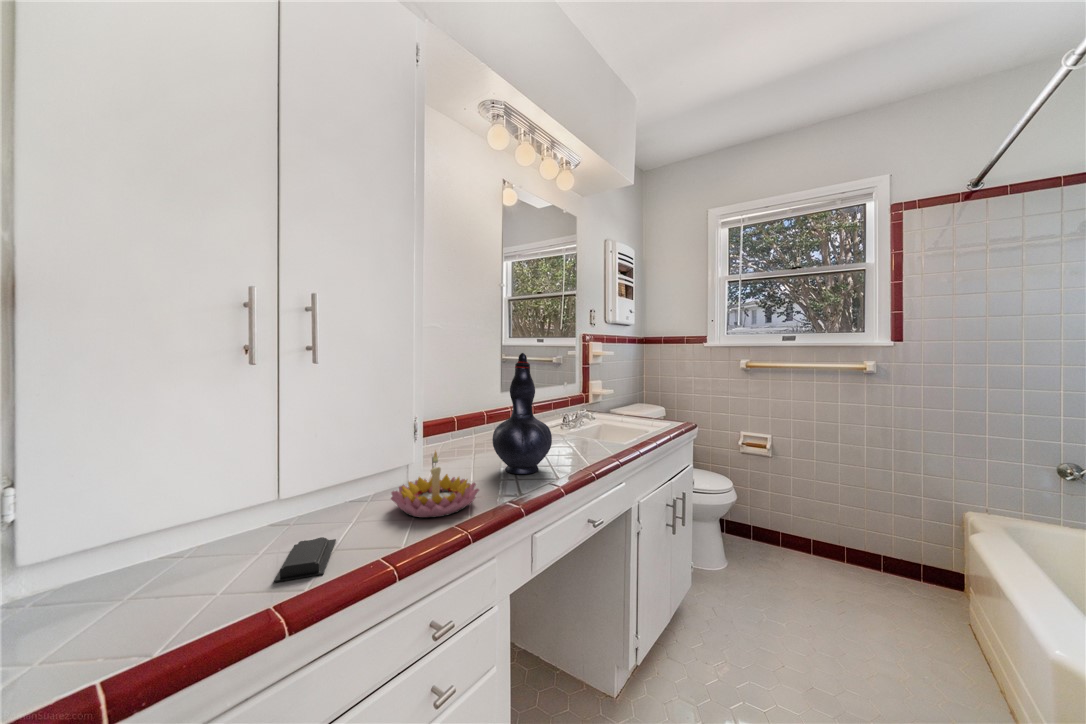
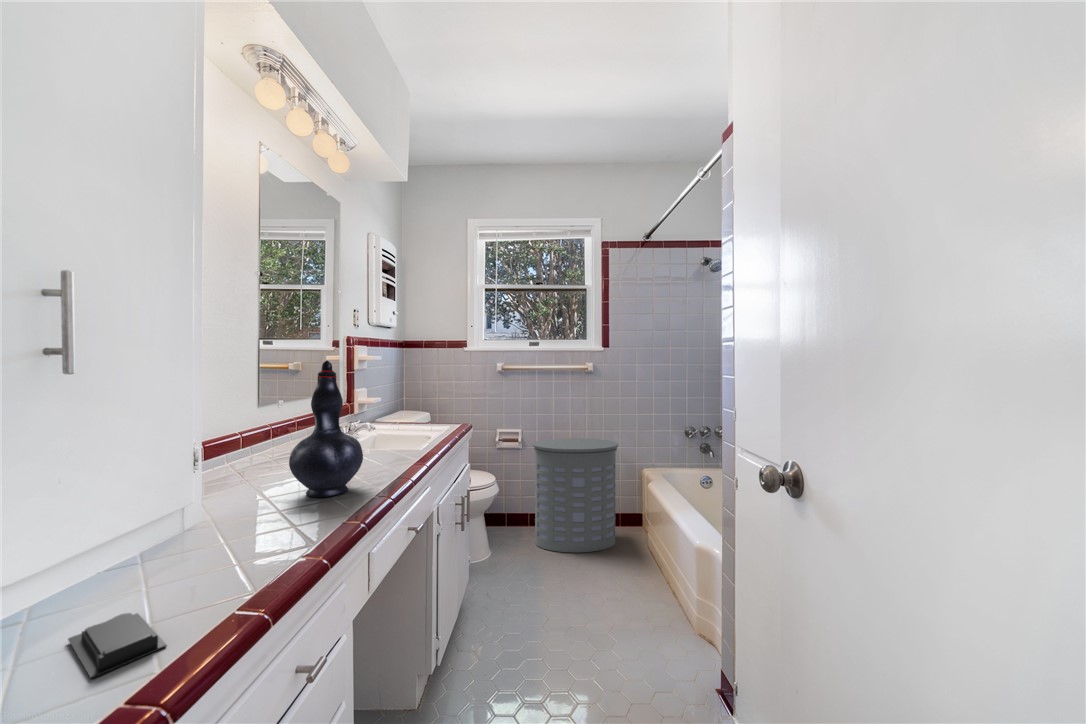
candle holder: present [391,451,479,518] -> none [182,478,309,564]
laundry hamper: none [780,451,915,605] -> present [533,439,618,552]

